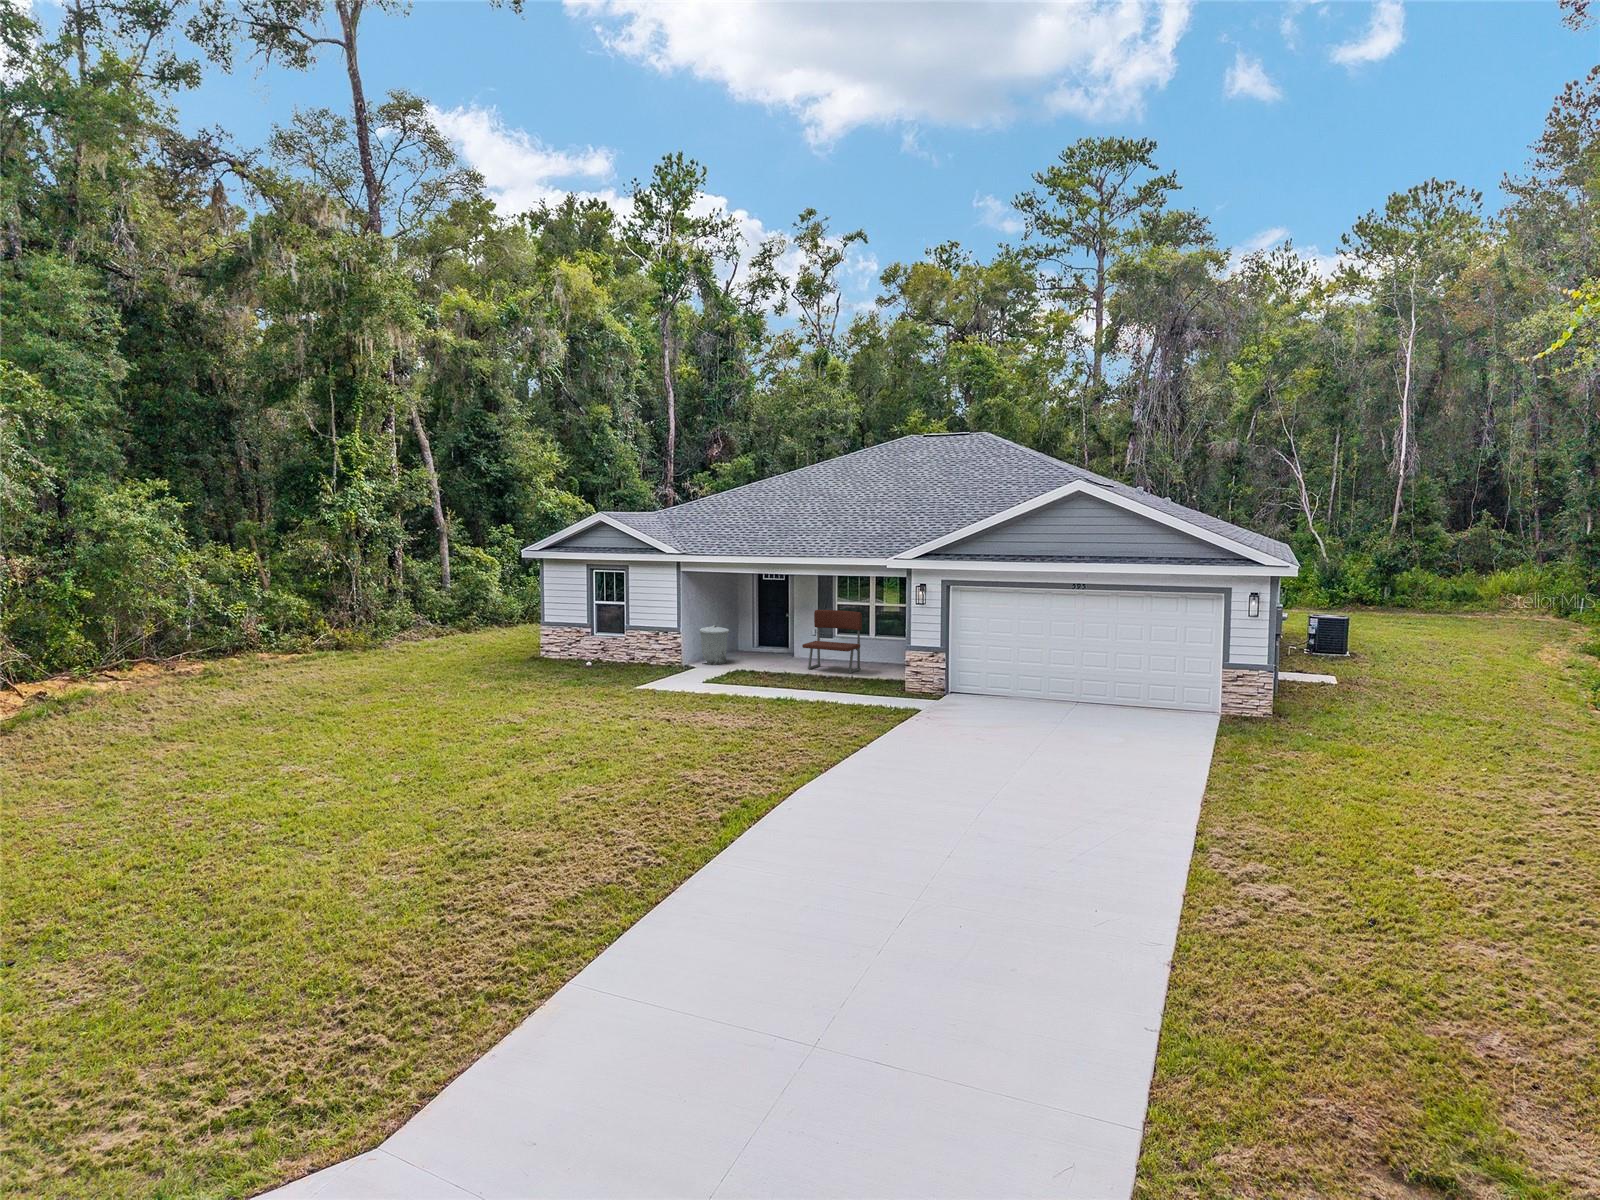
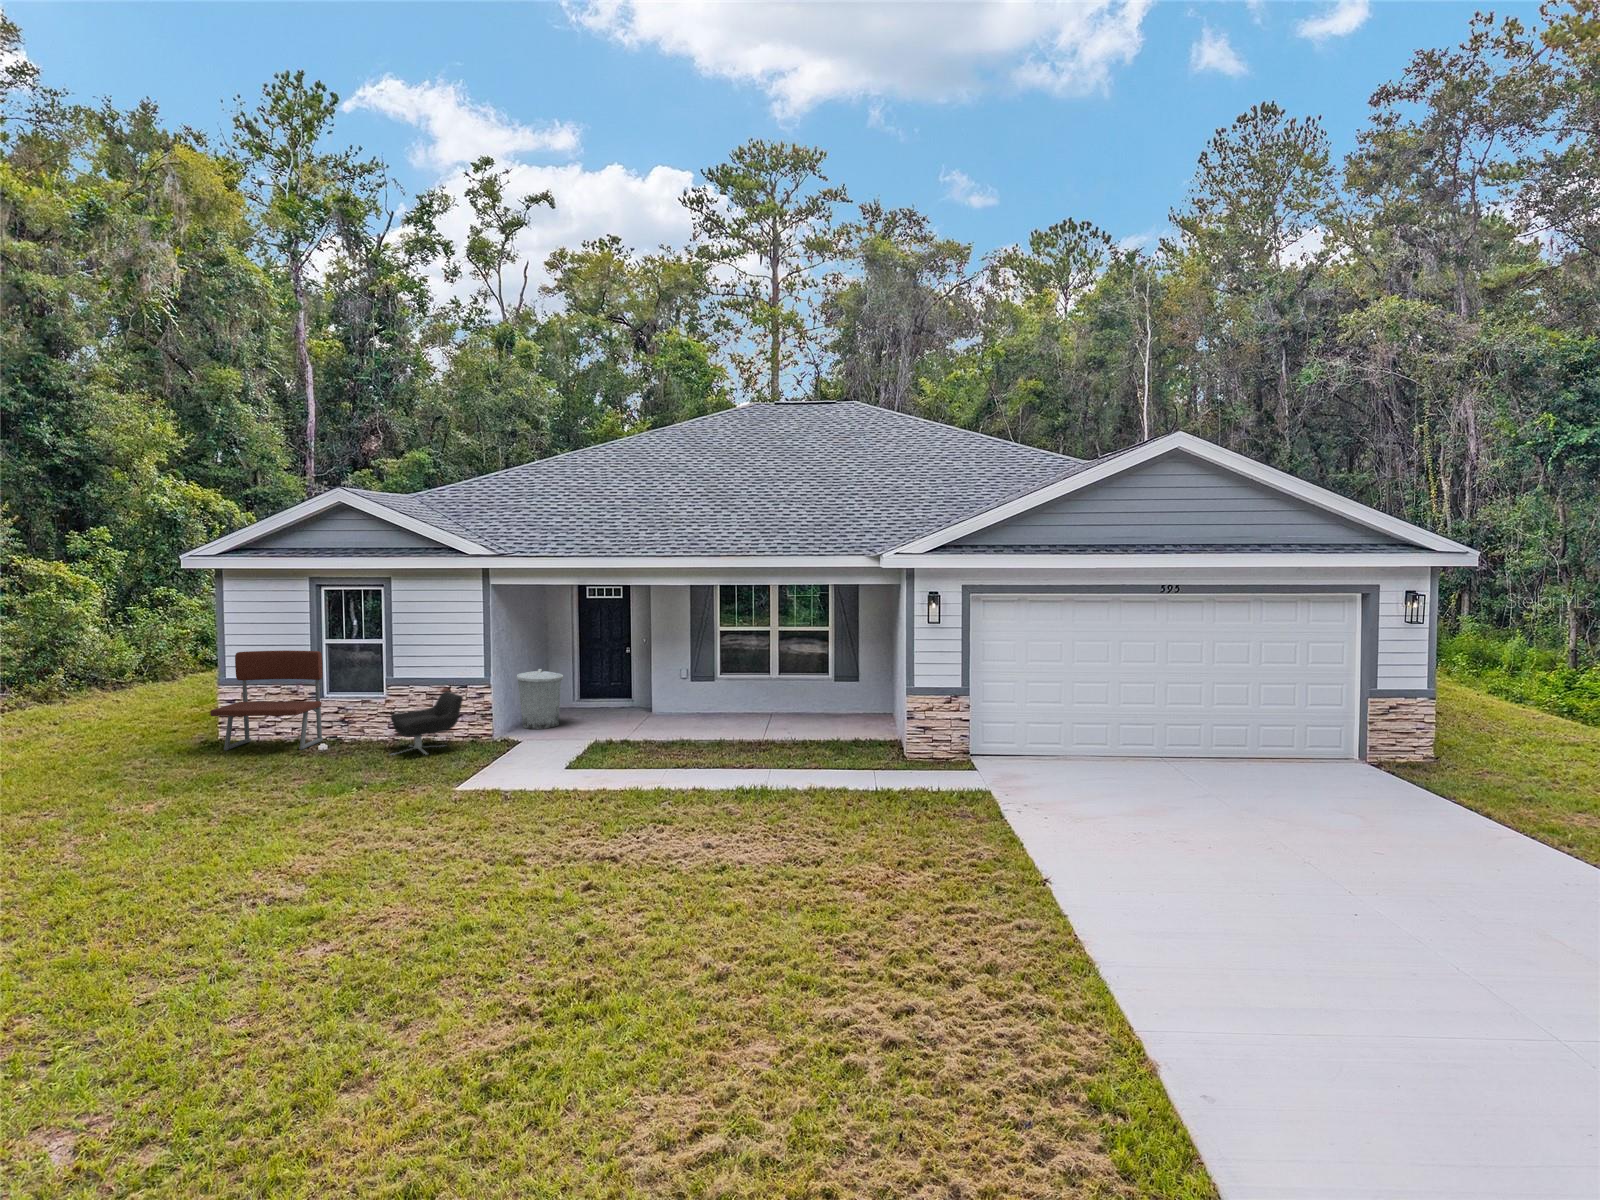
bench: present [802,610,862,673] -> present [210,651,323,751]
lounge chair: none [614,635,656,672] -> present [391,691,463,754]

